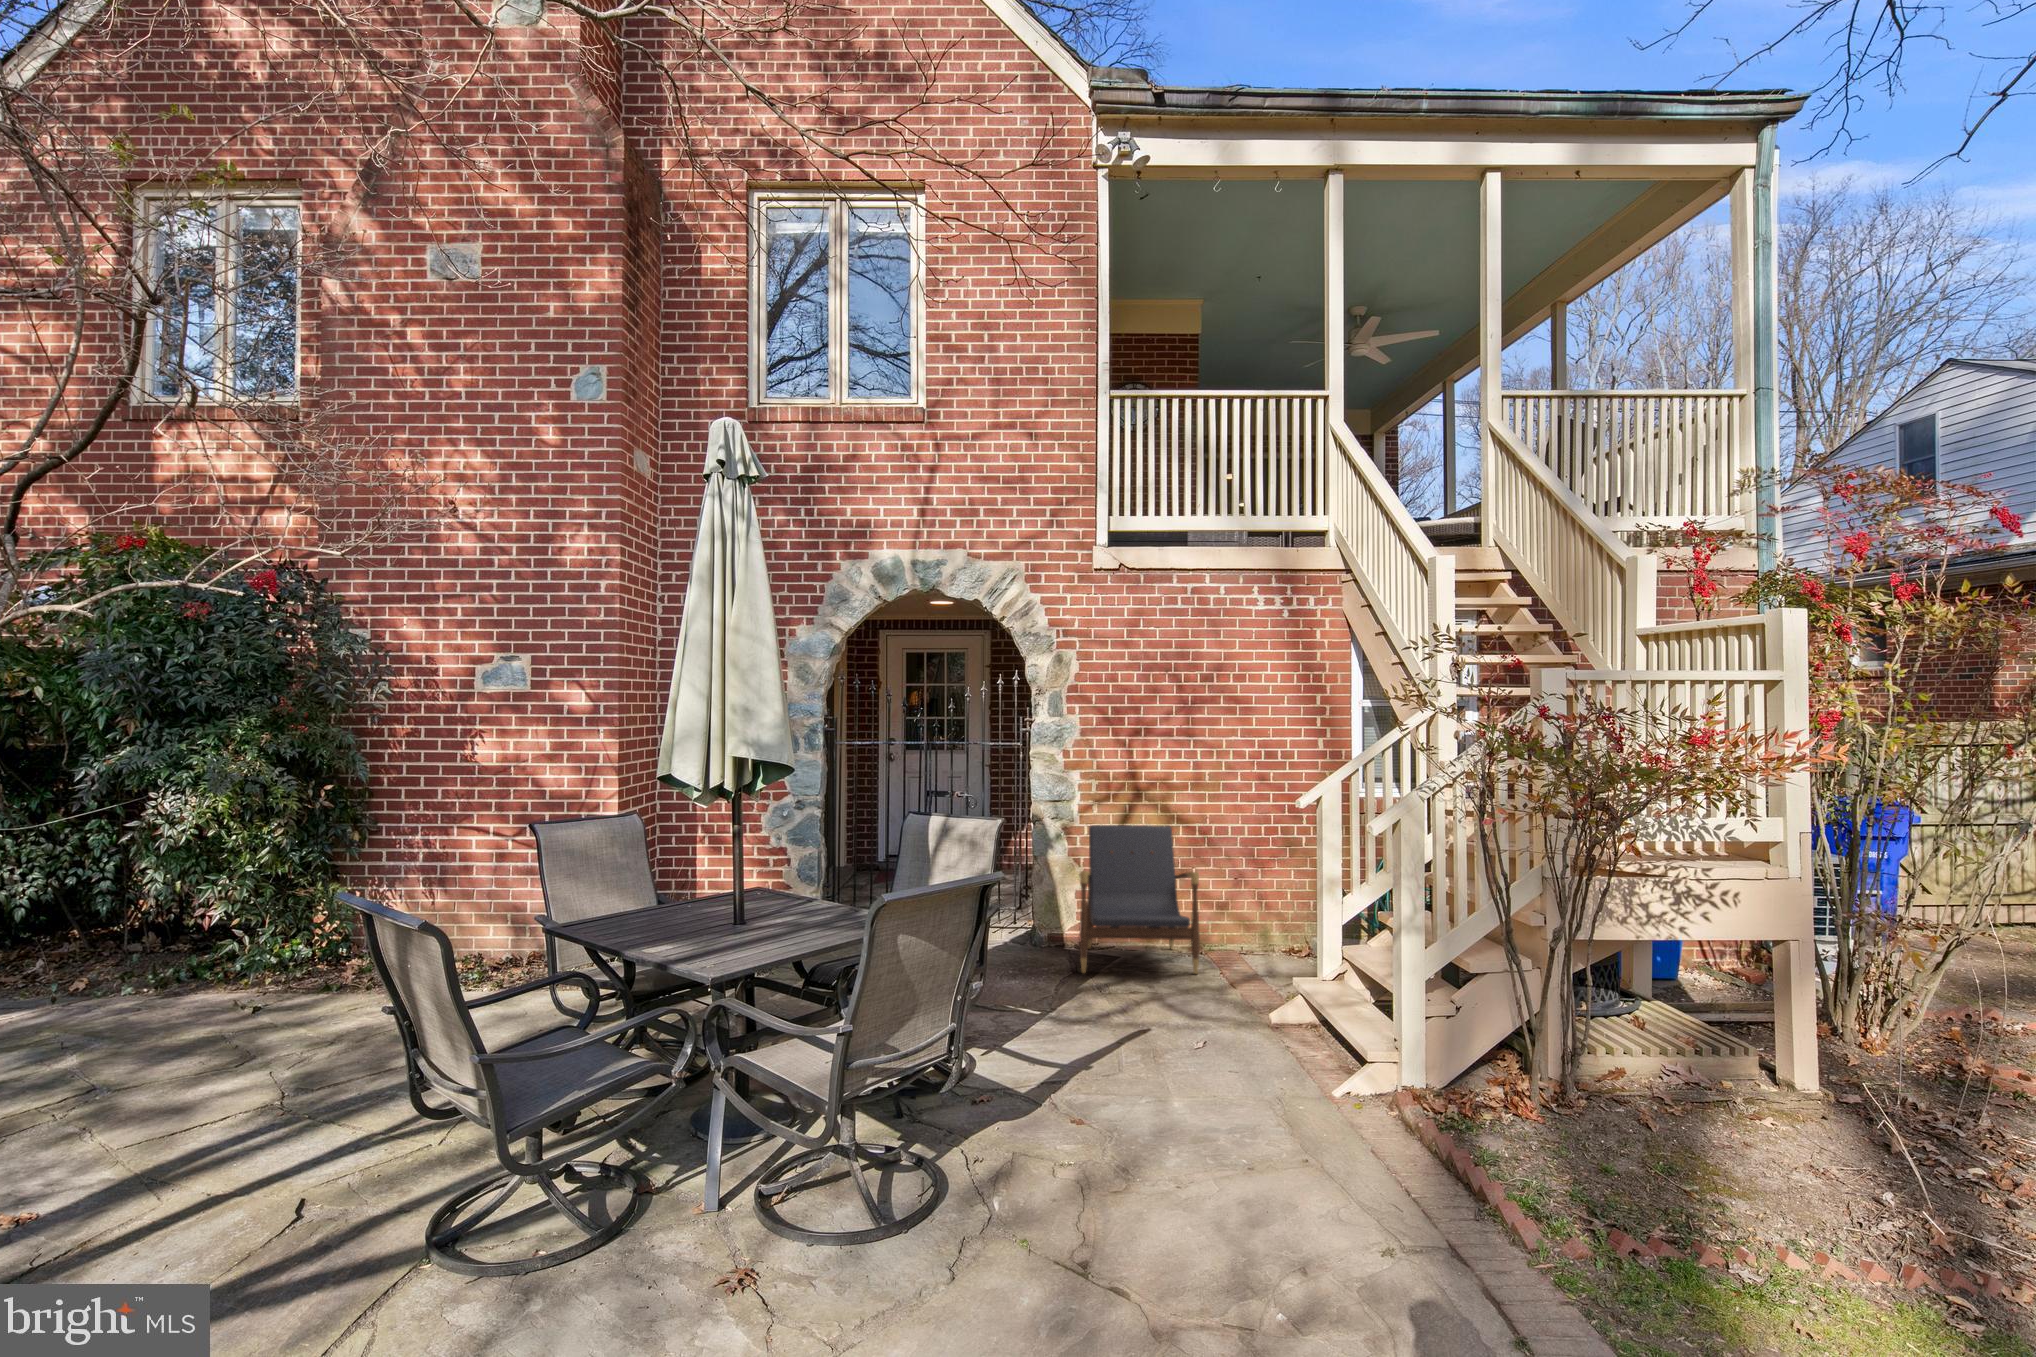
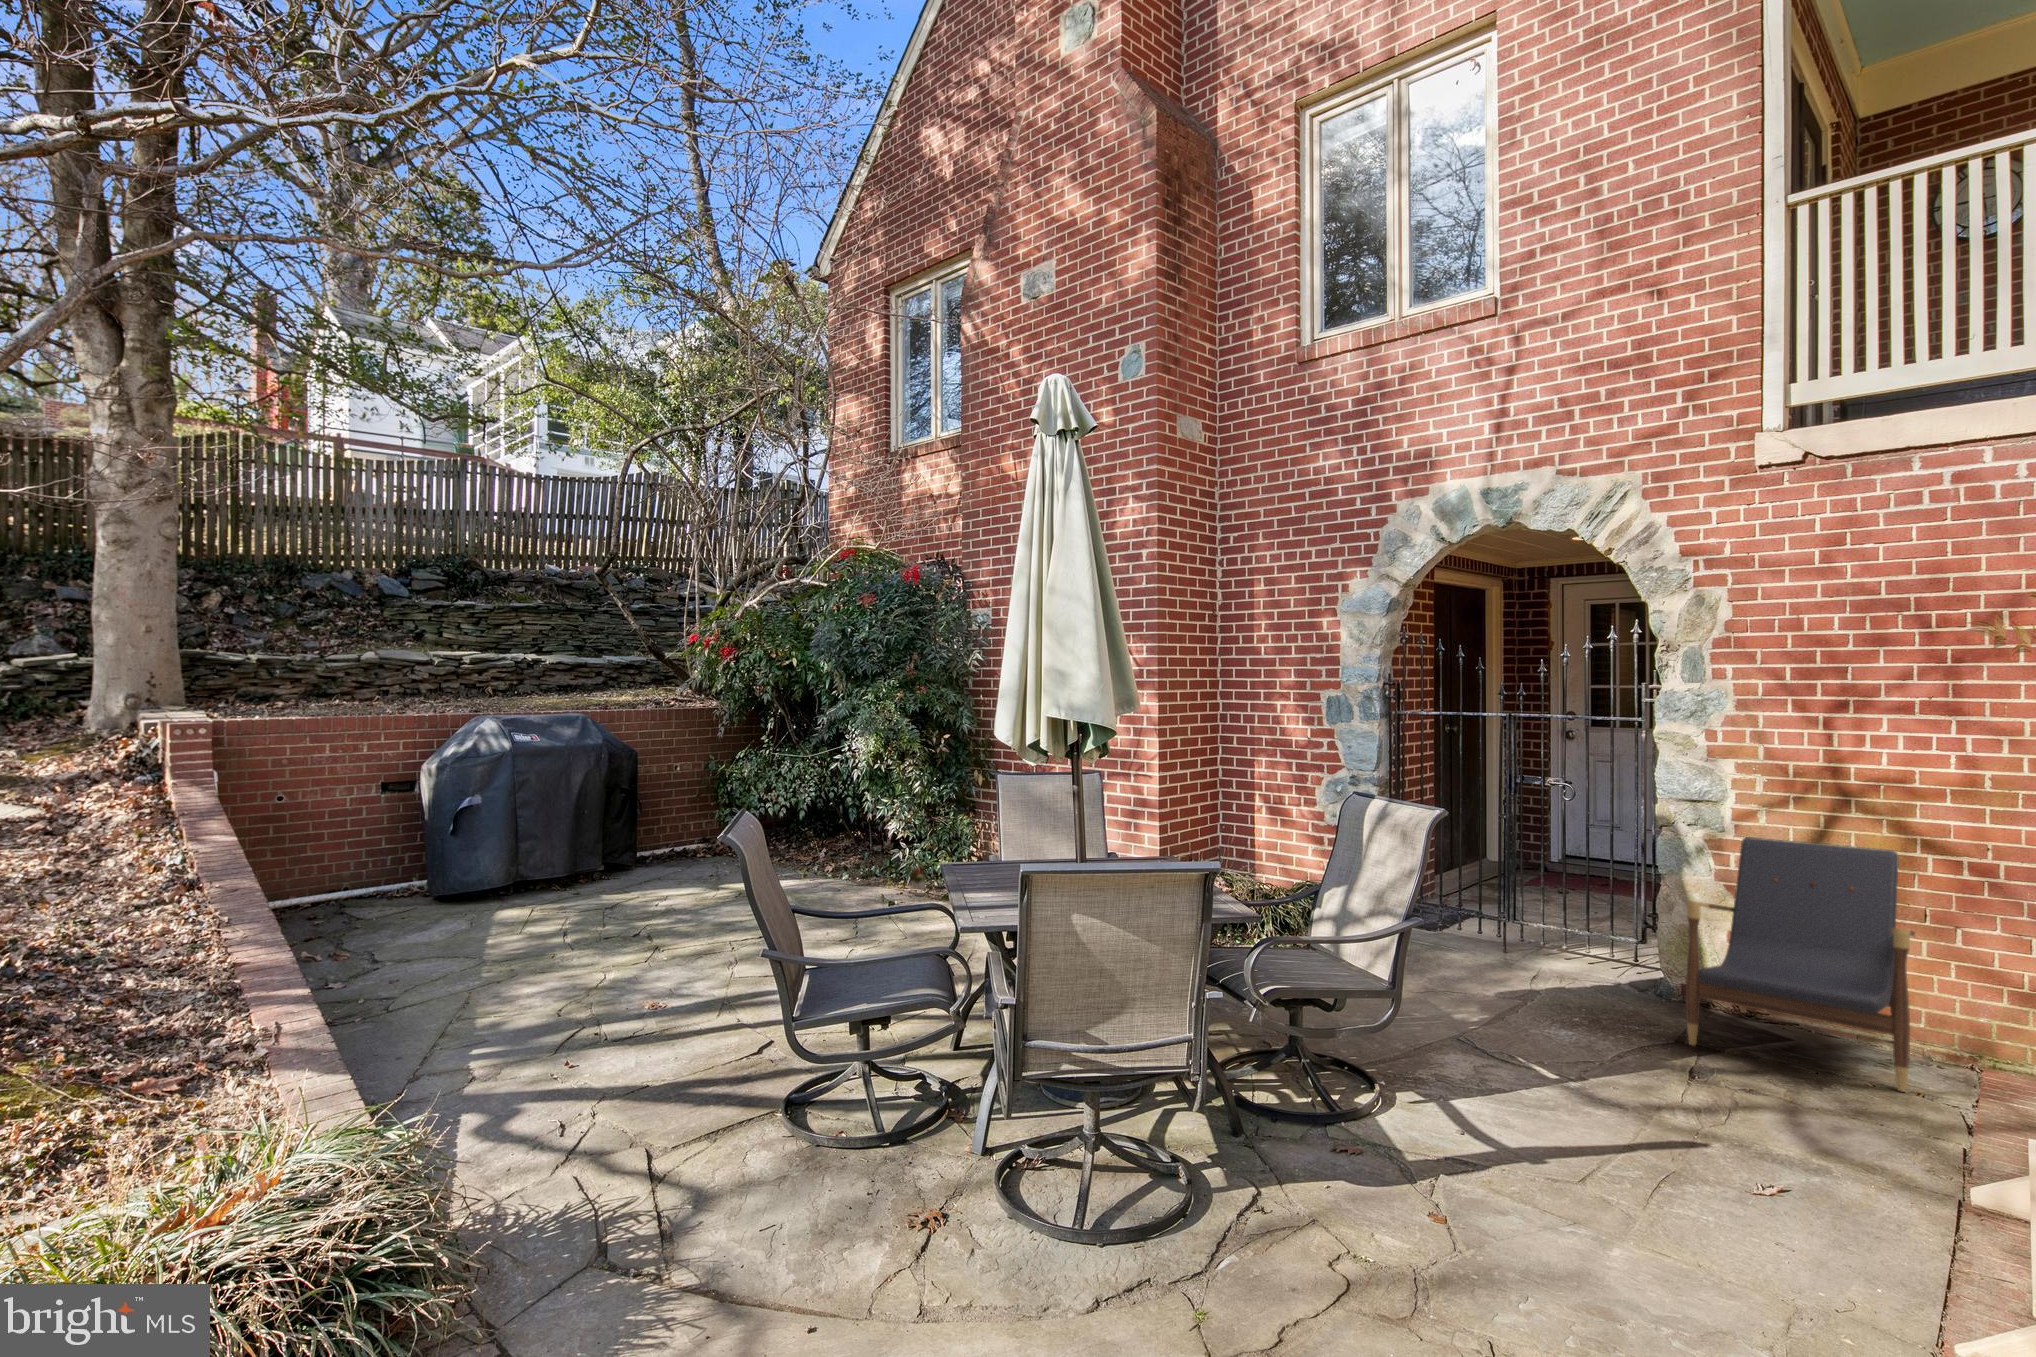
decorative plant: none [252,942,282,987] -> present [909,867,926,896]

